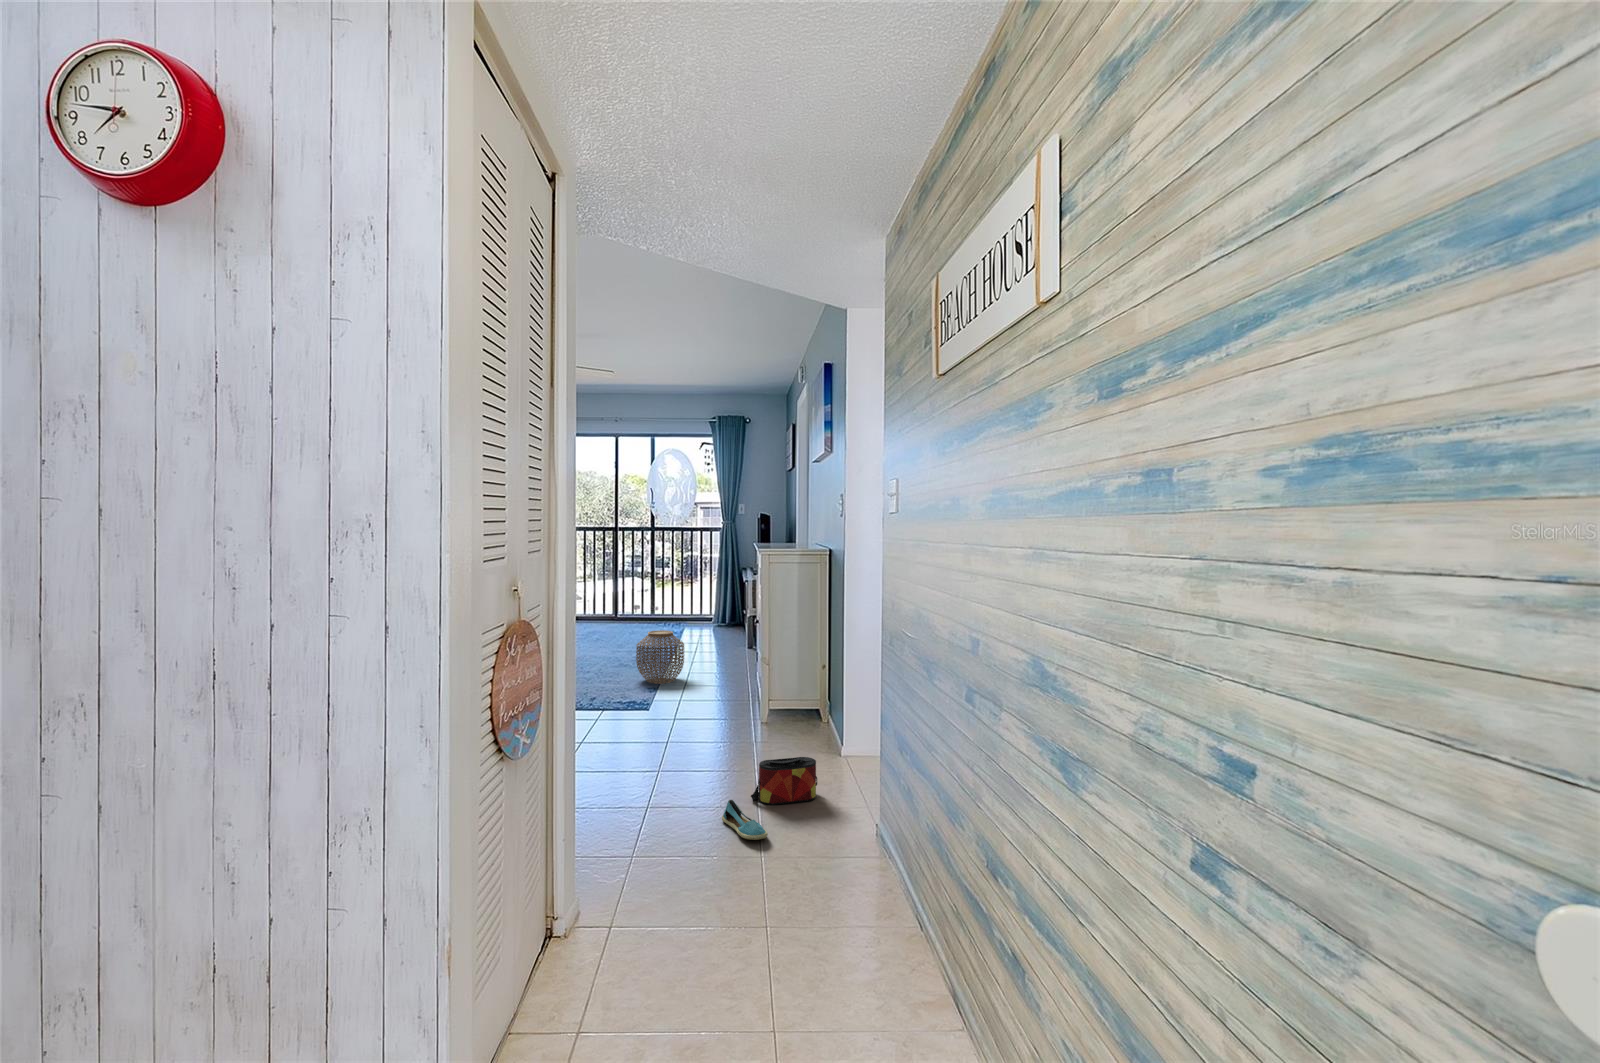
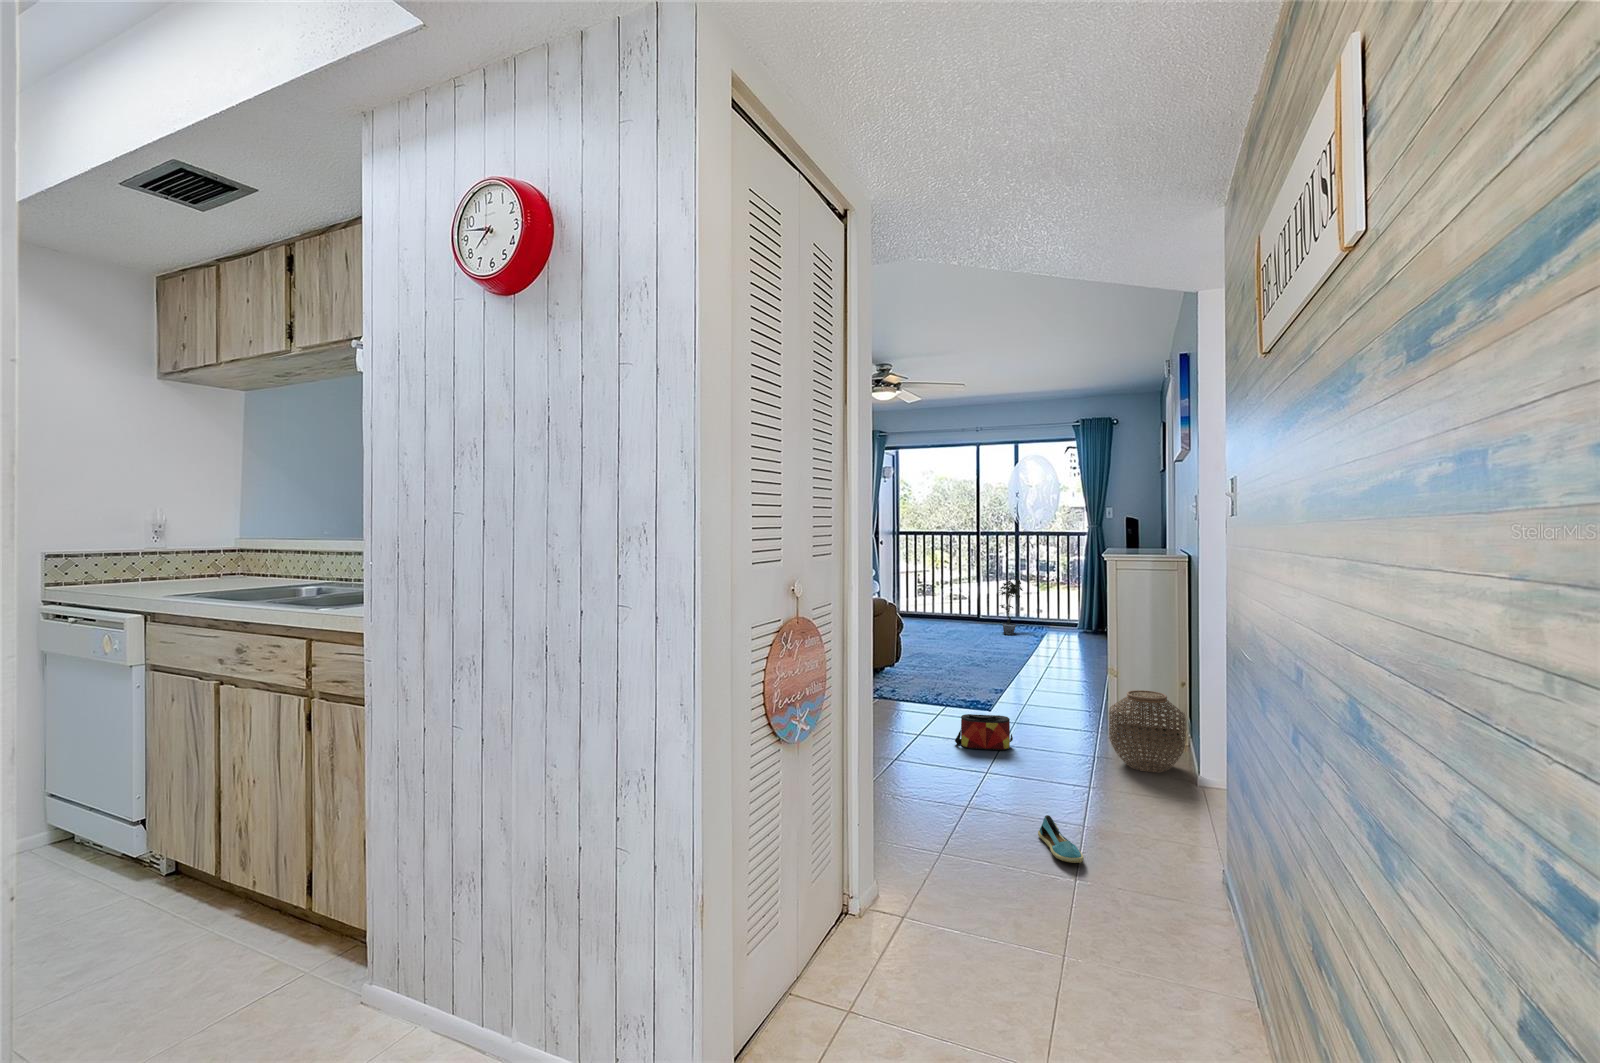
potted plant: none [637,572,664,631] -> present [1000,576,1023,635]
woven basket: present [636,630,684,684] -> present [1109,690,1186,772]
bag: present [751,757,817,805] -> present [955,714,1013,750]

